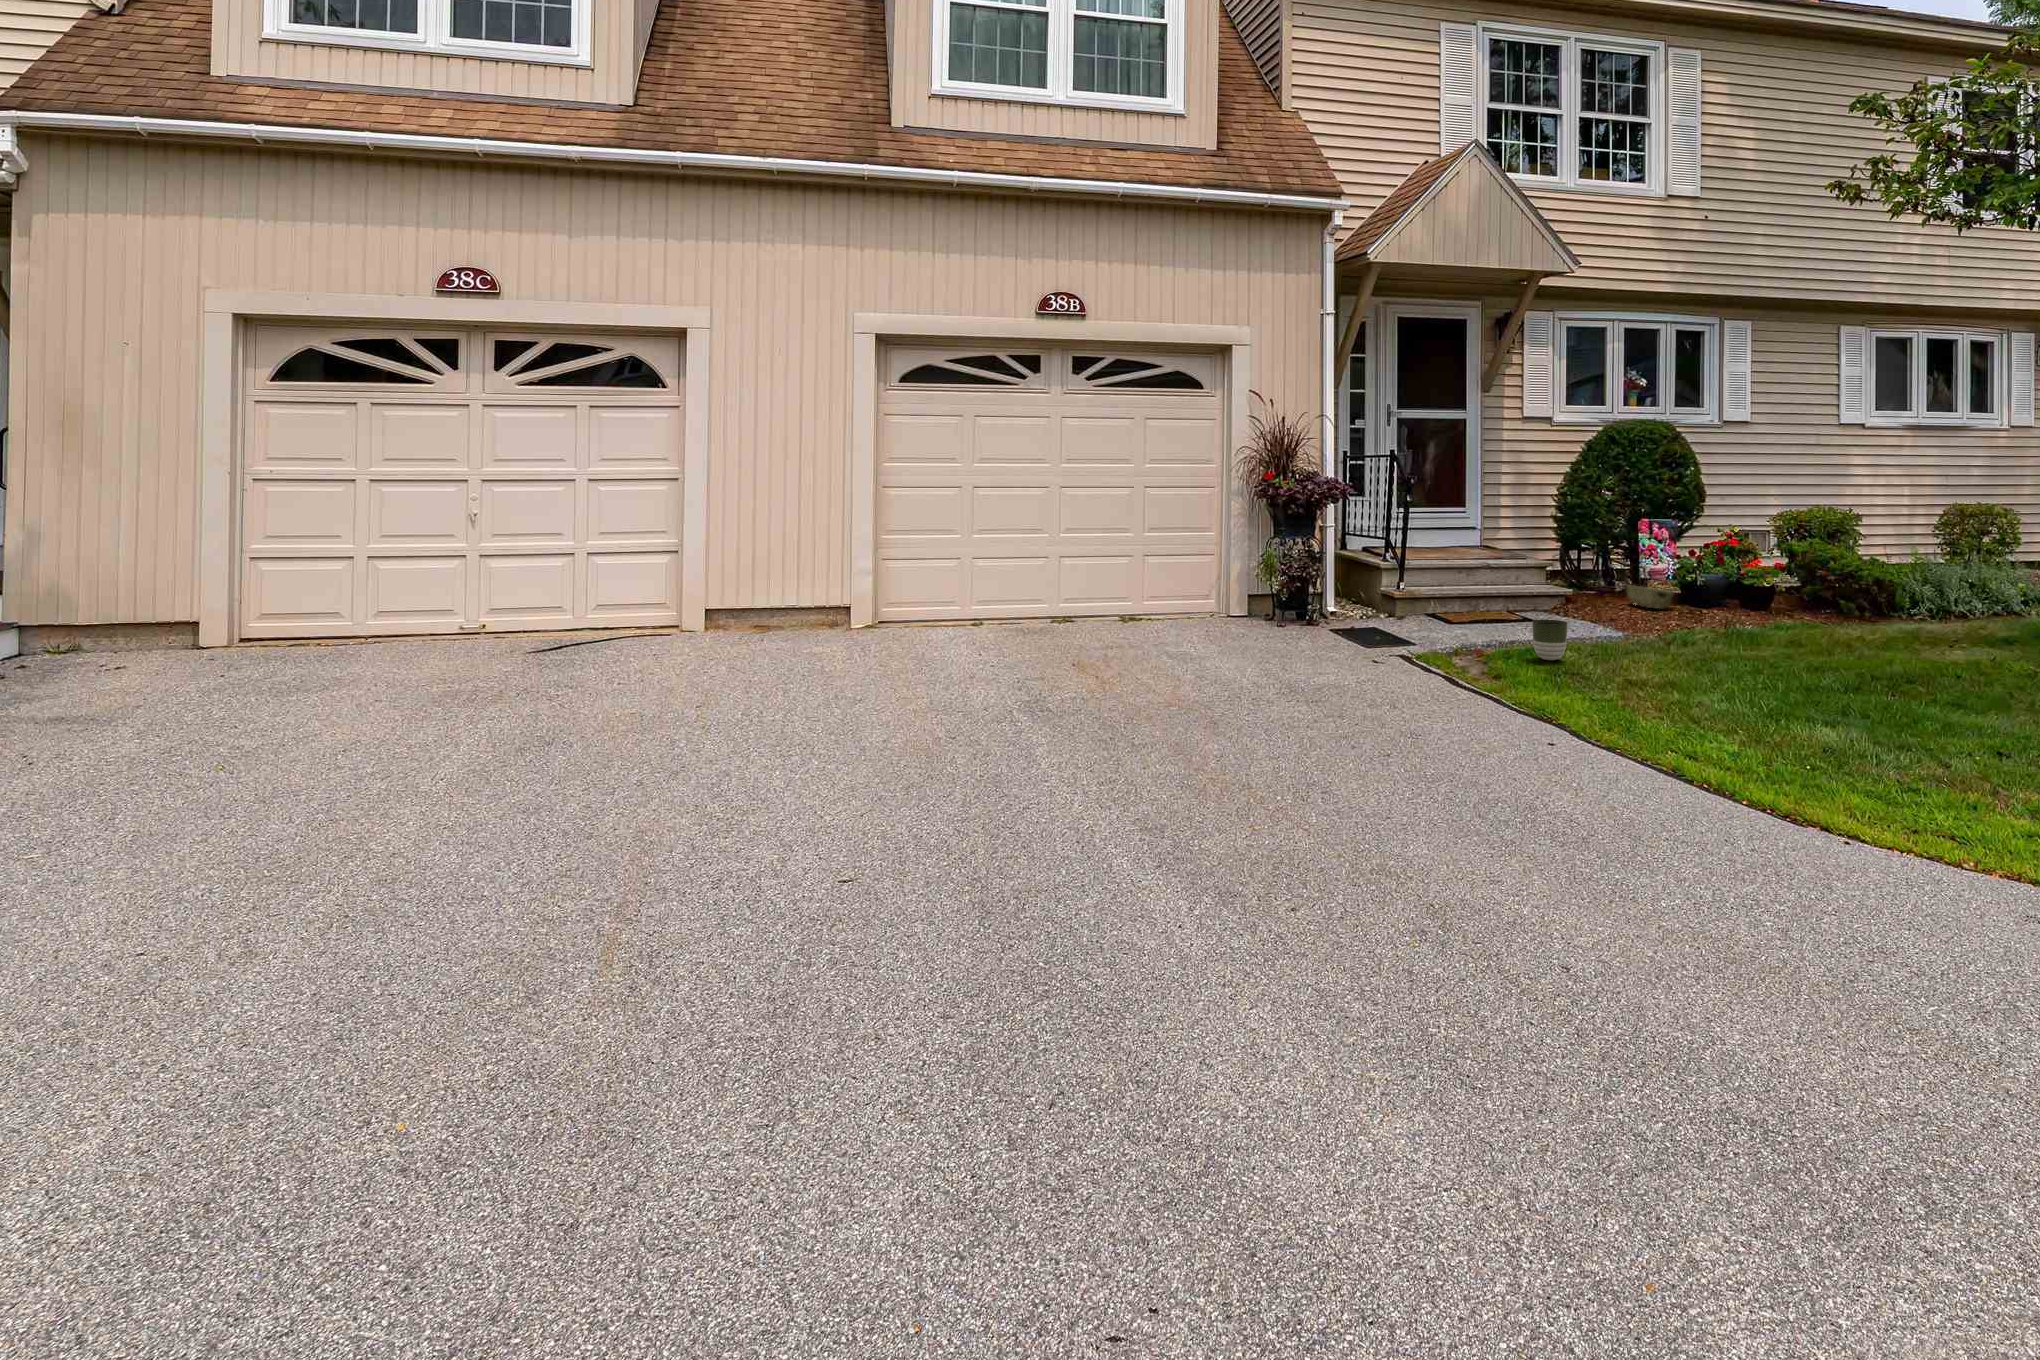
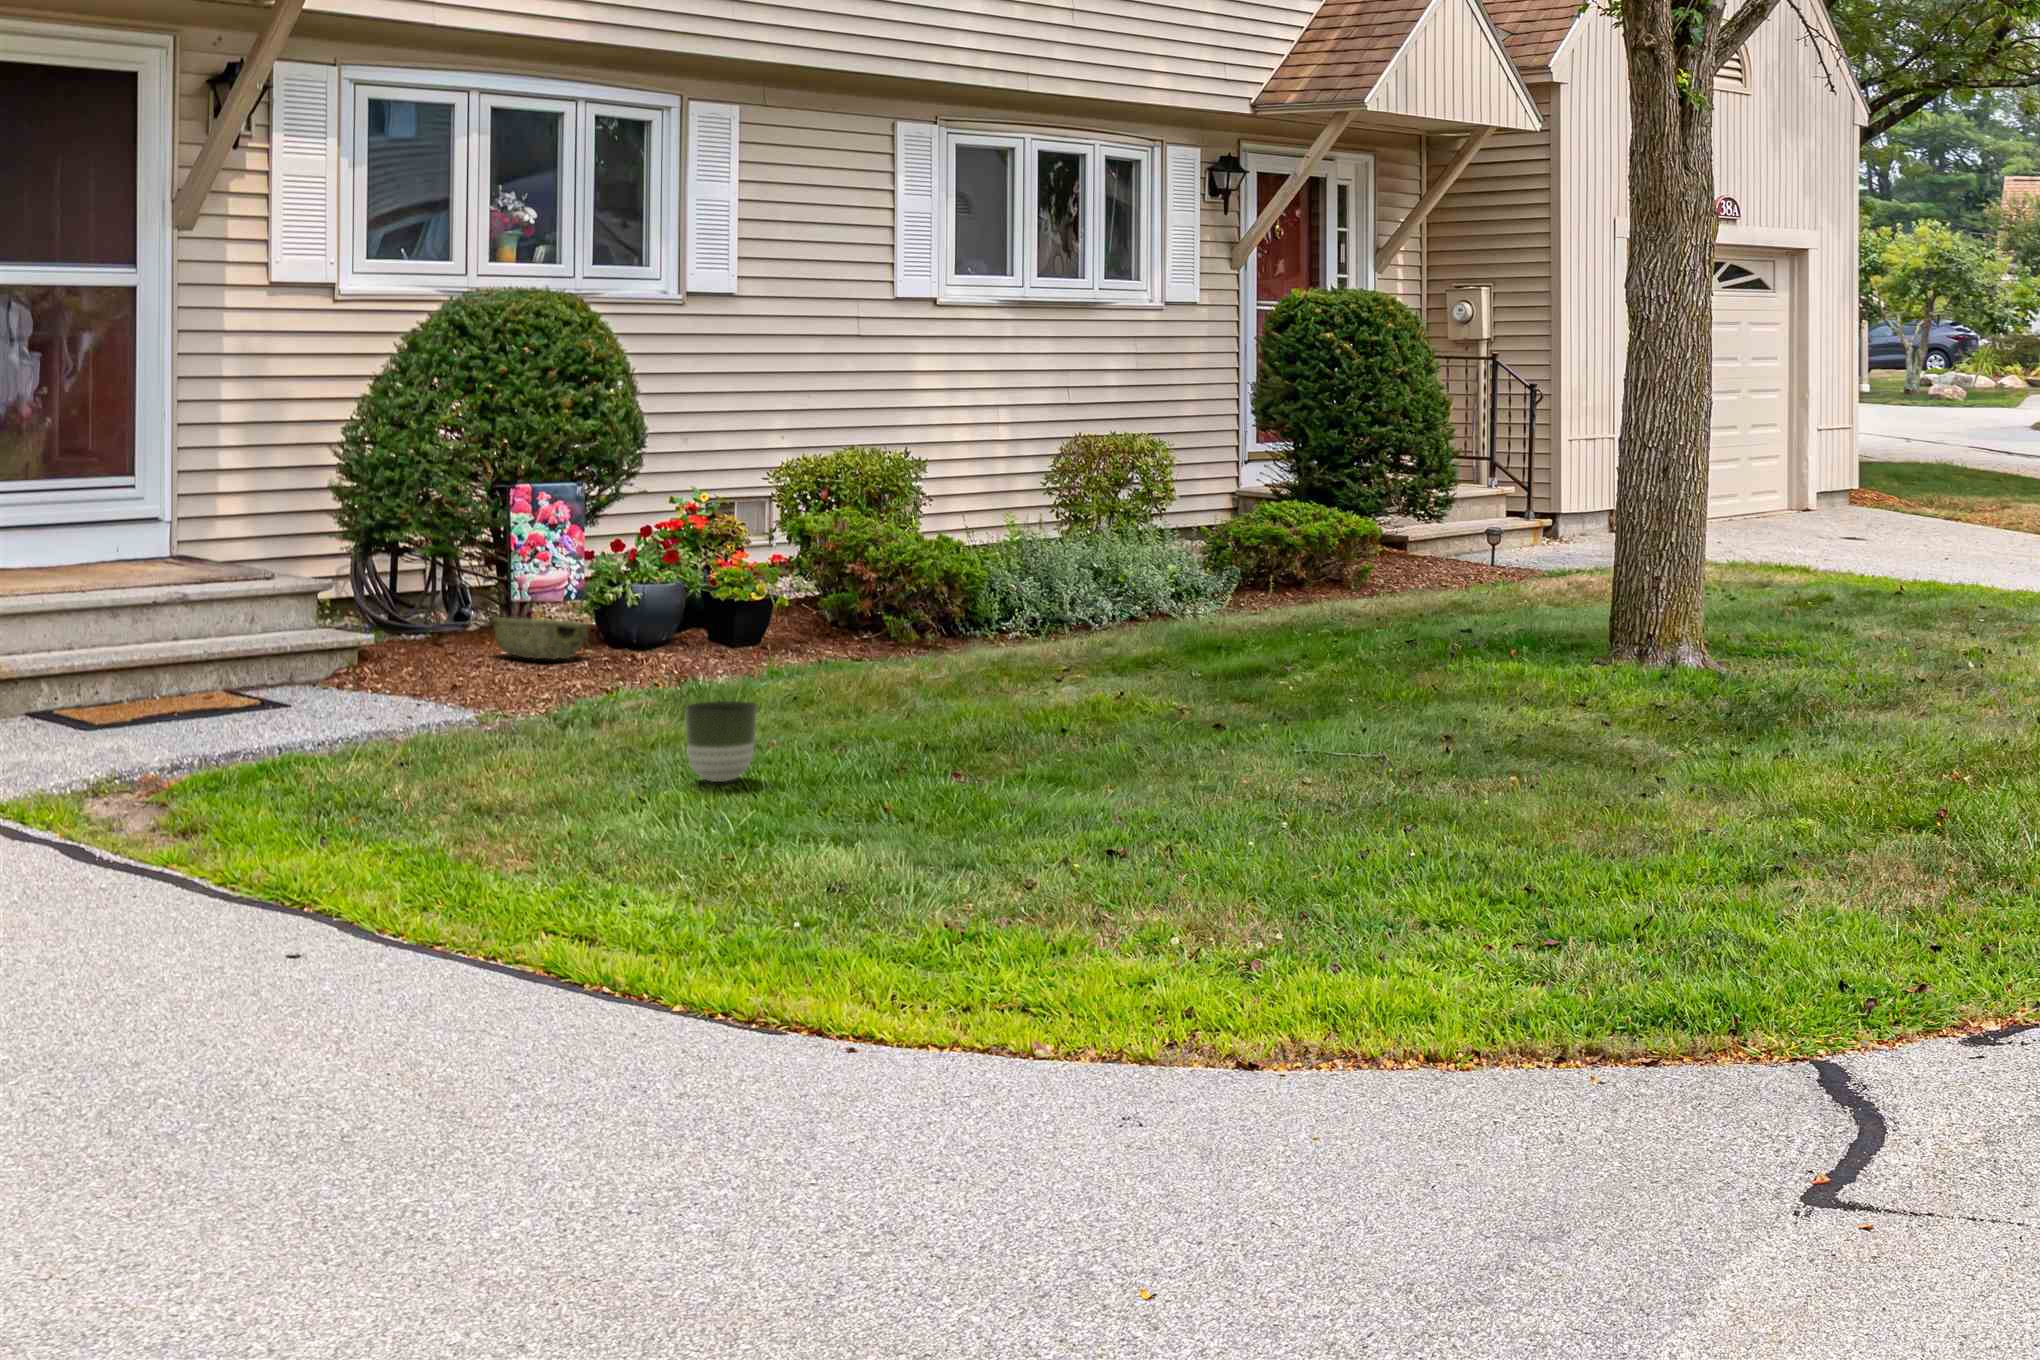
planter: present [1532,620,1568,660] -> present [686,701,757,782]

